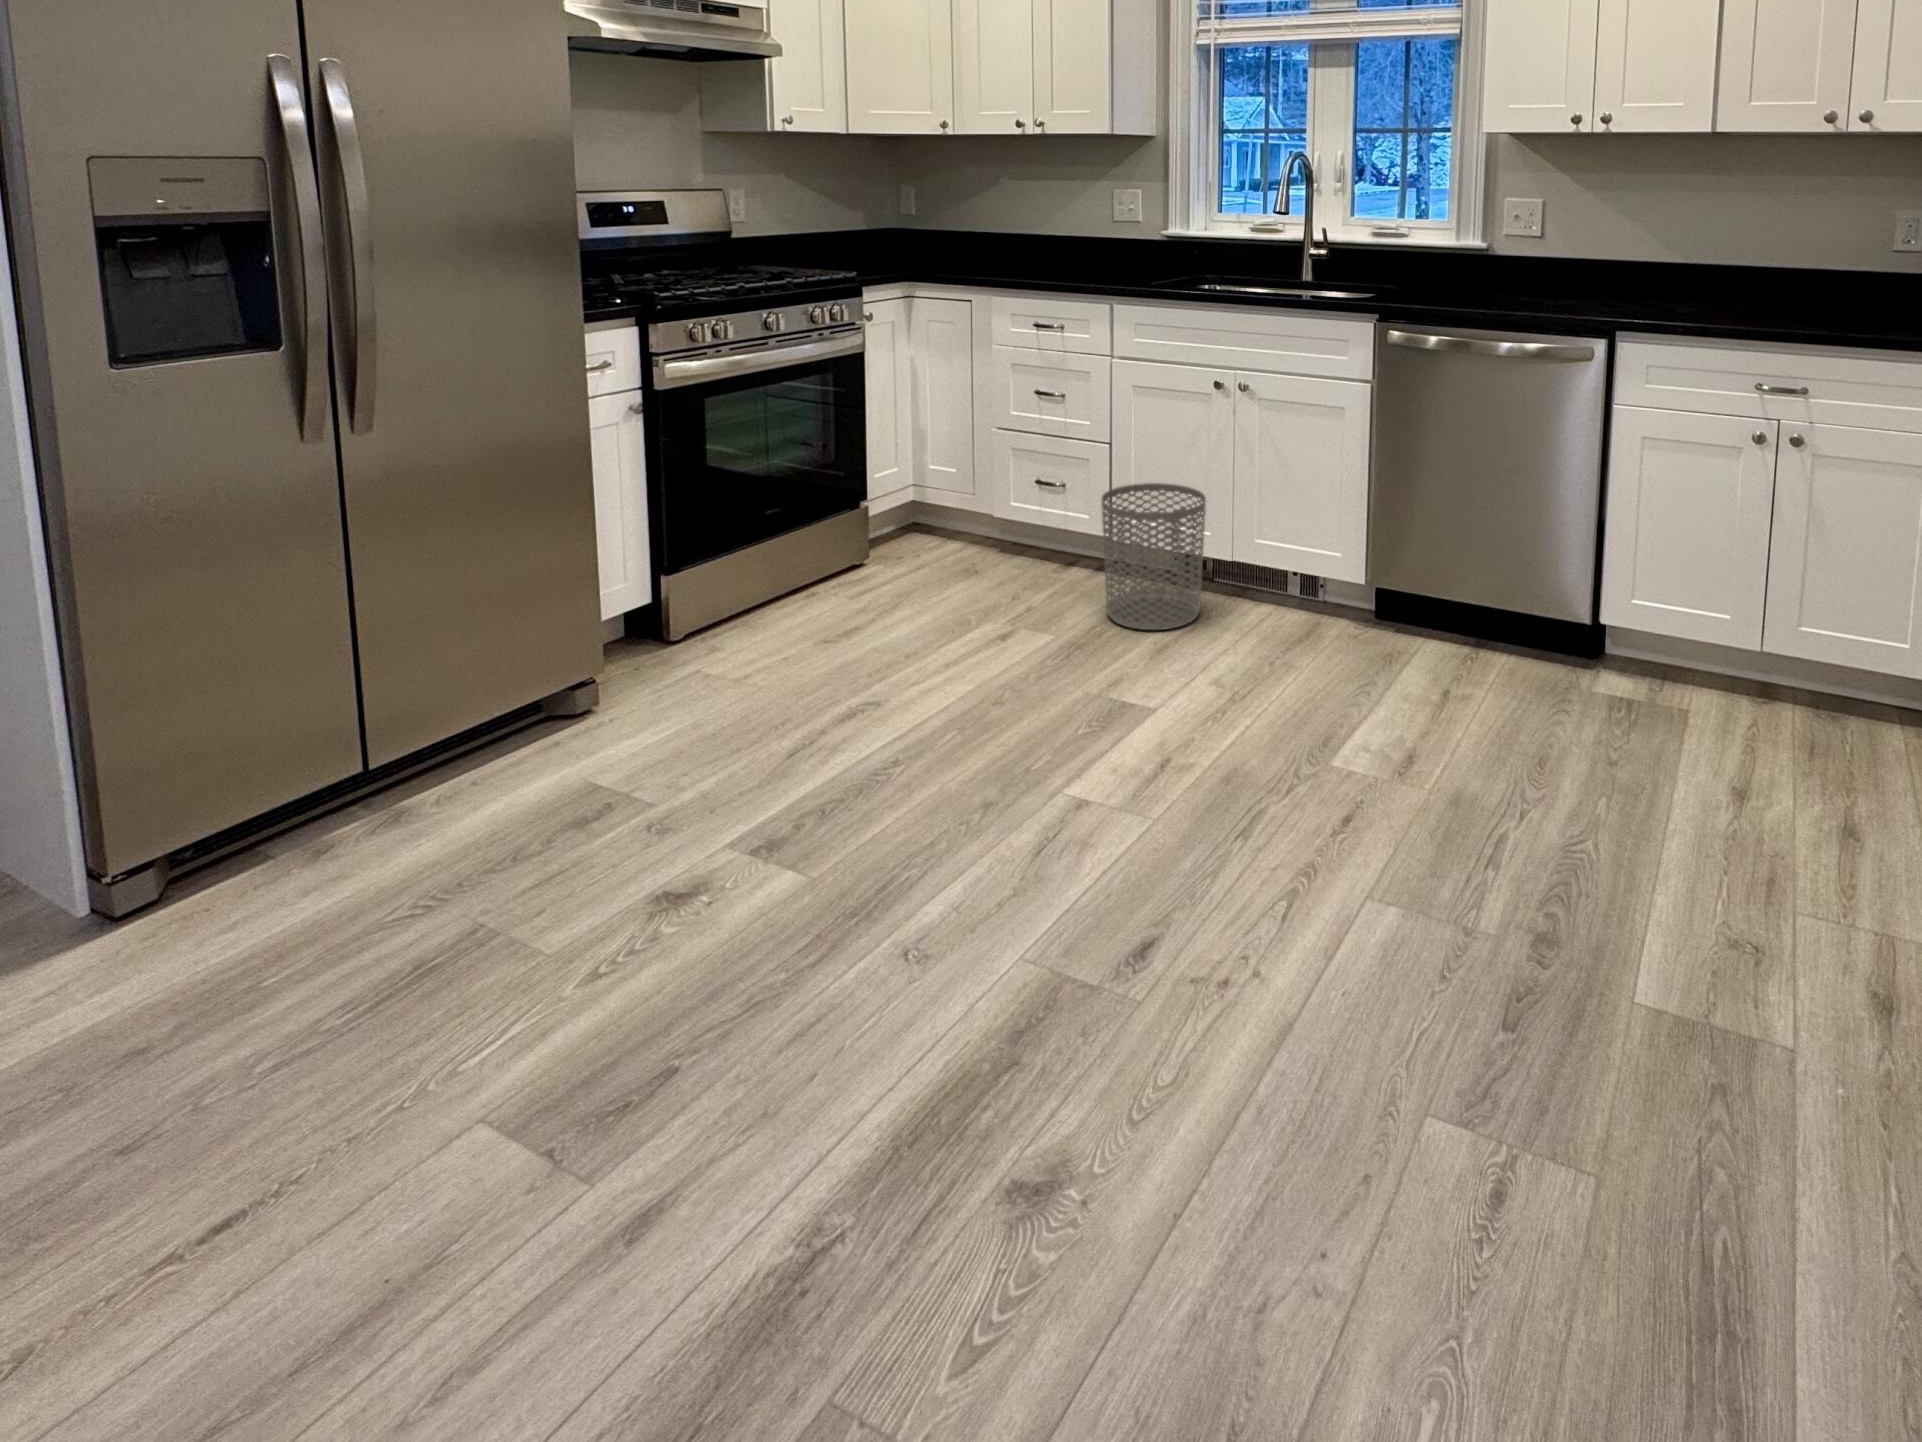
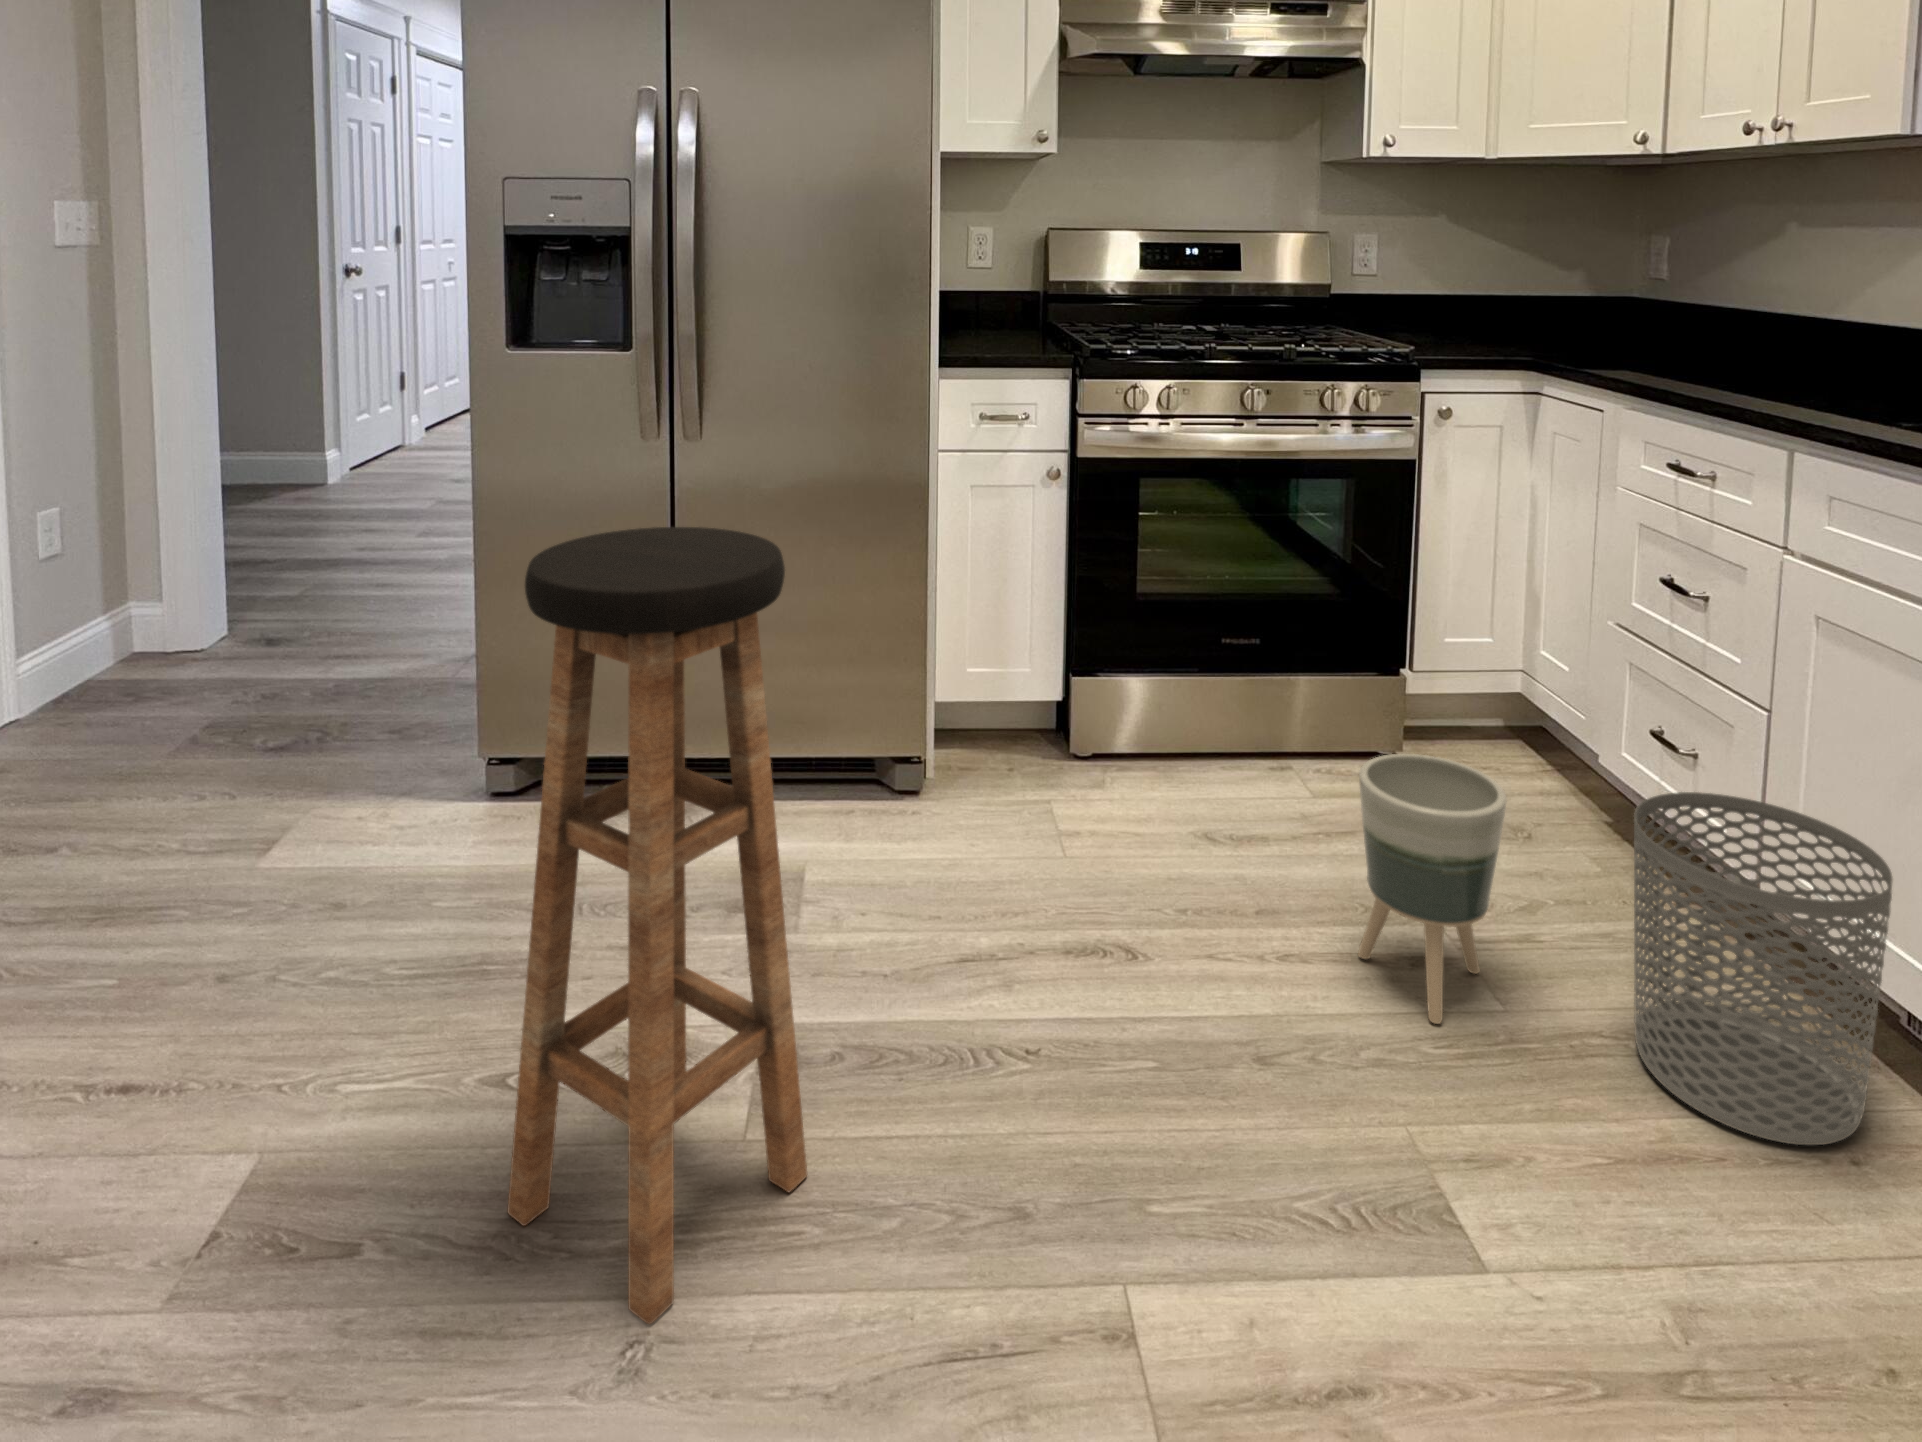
bar stool: none [703,448,906,981] -> present [508,527,807,1324]
planter: none [973,514,1055,654] -> present [1358,754,1507,1024]

